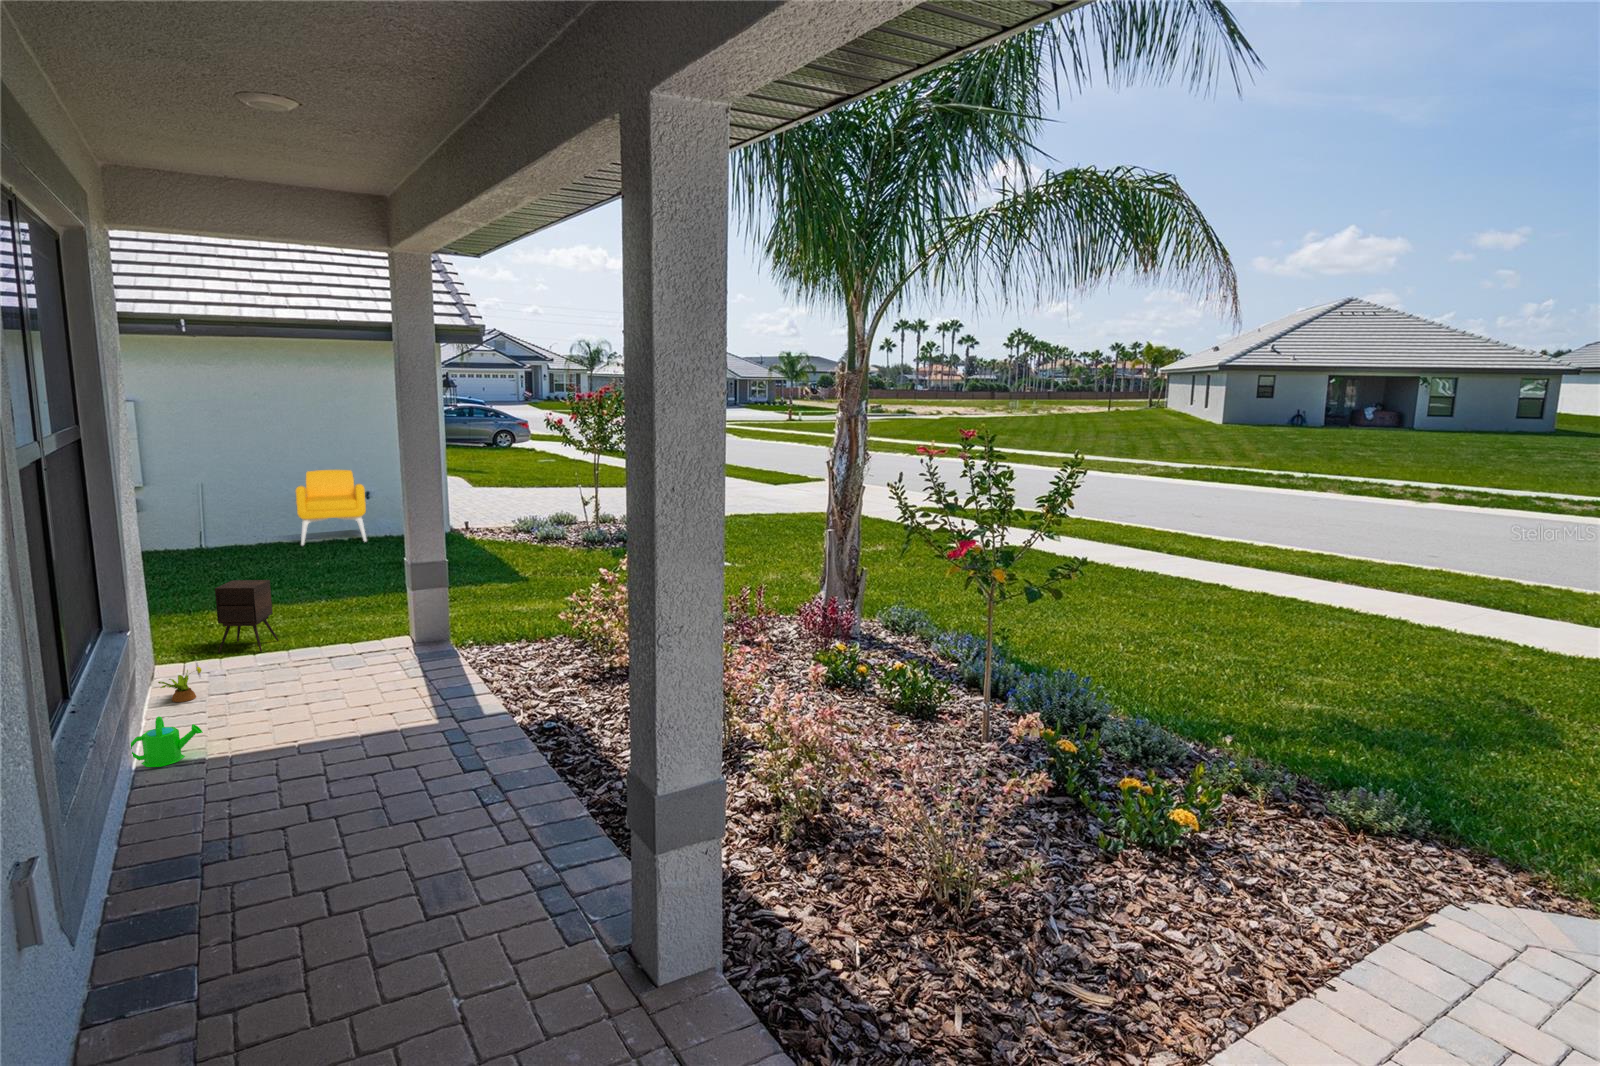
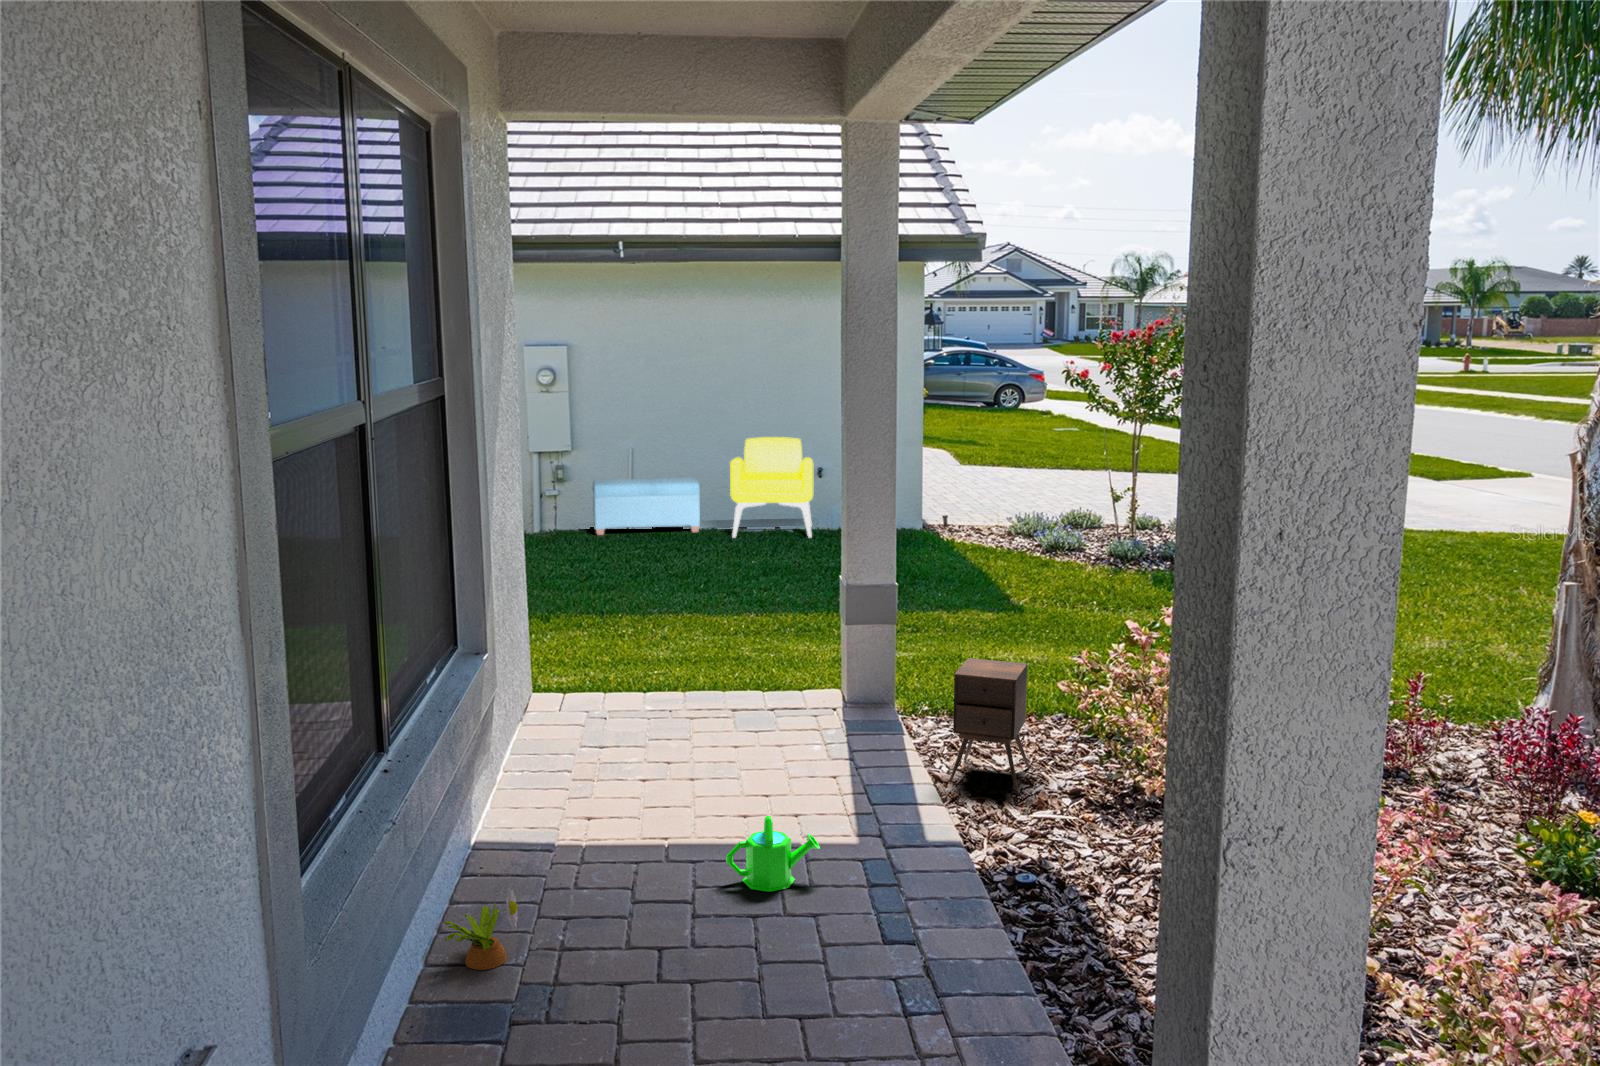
bench: none [171,503,272,551] -> present [593,478,700,535]
side table: present [215,580,278,653] -> present [949,658,1029,791]
decorative plant: present [158,662,201,702] -> present [445,889,518,970]
watering can: present [131,716,203,767] -> present [726,816,820,892]

